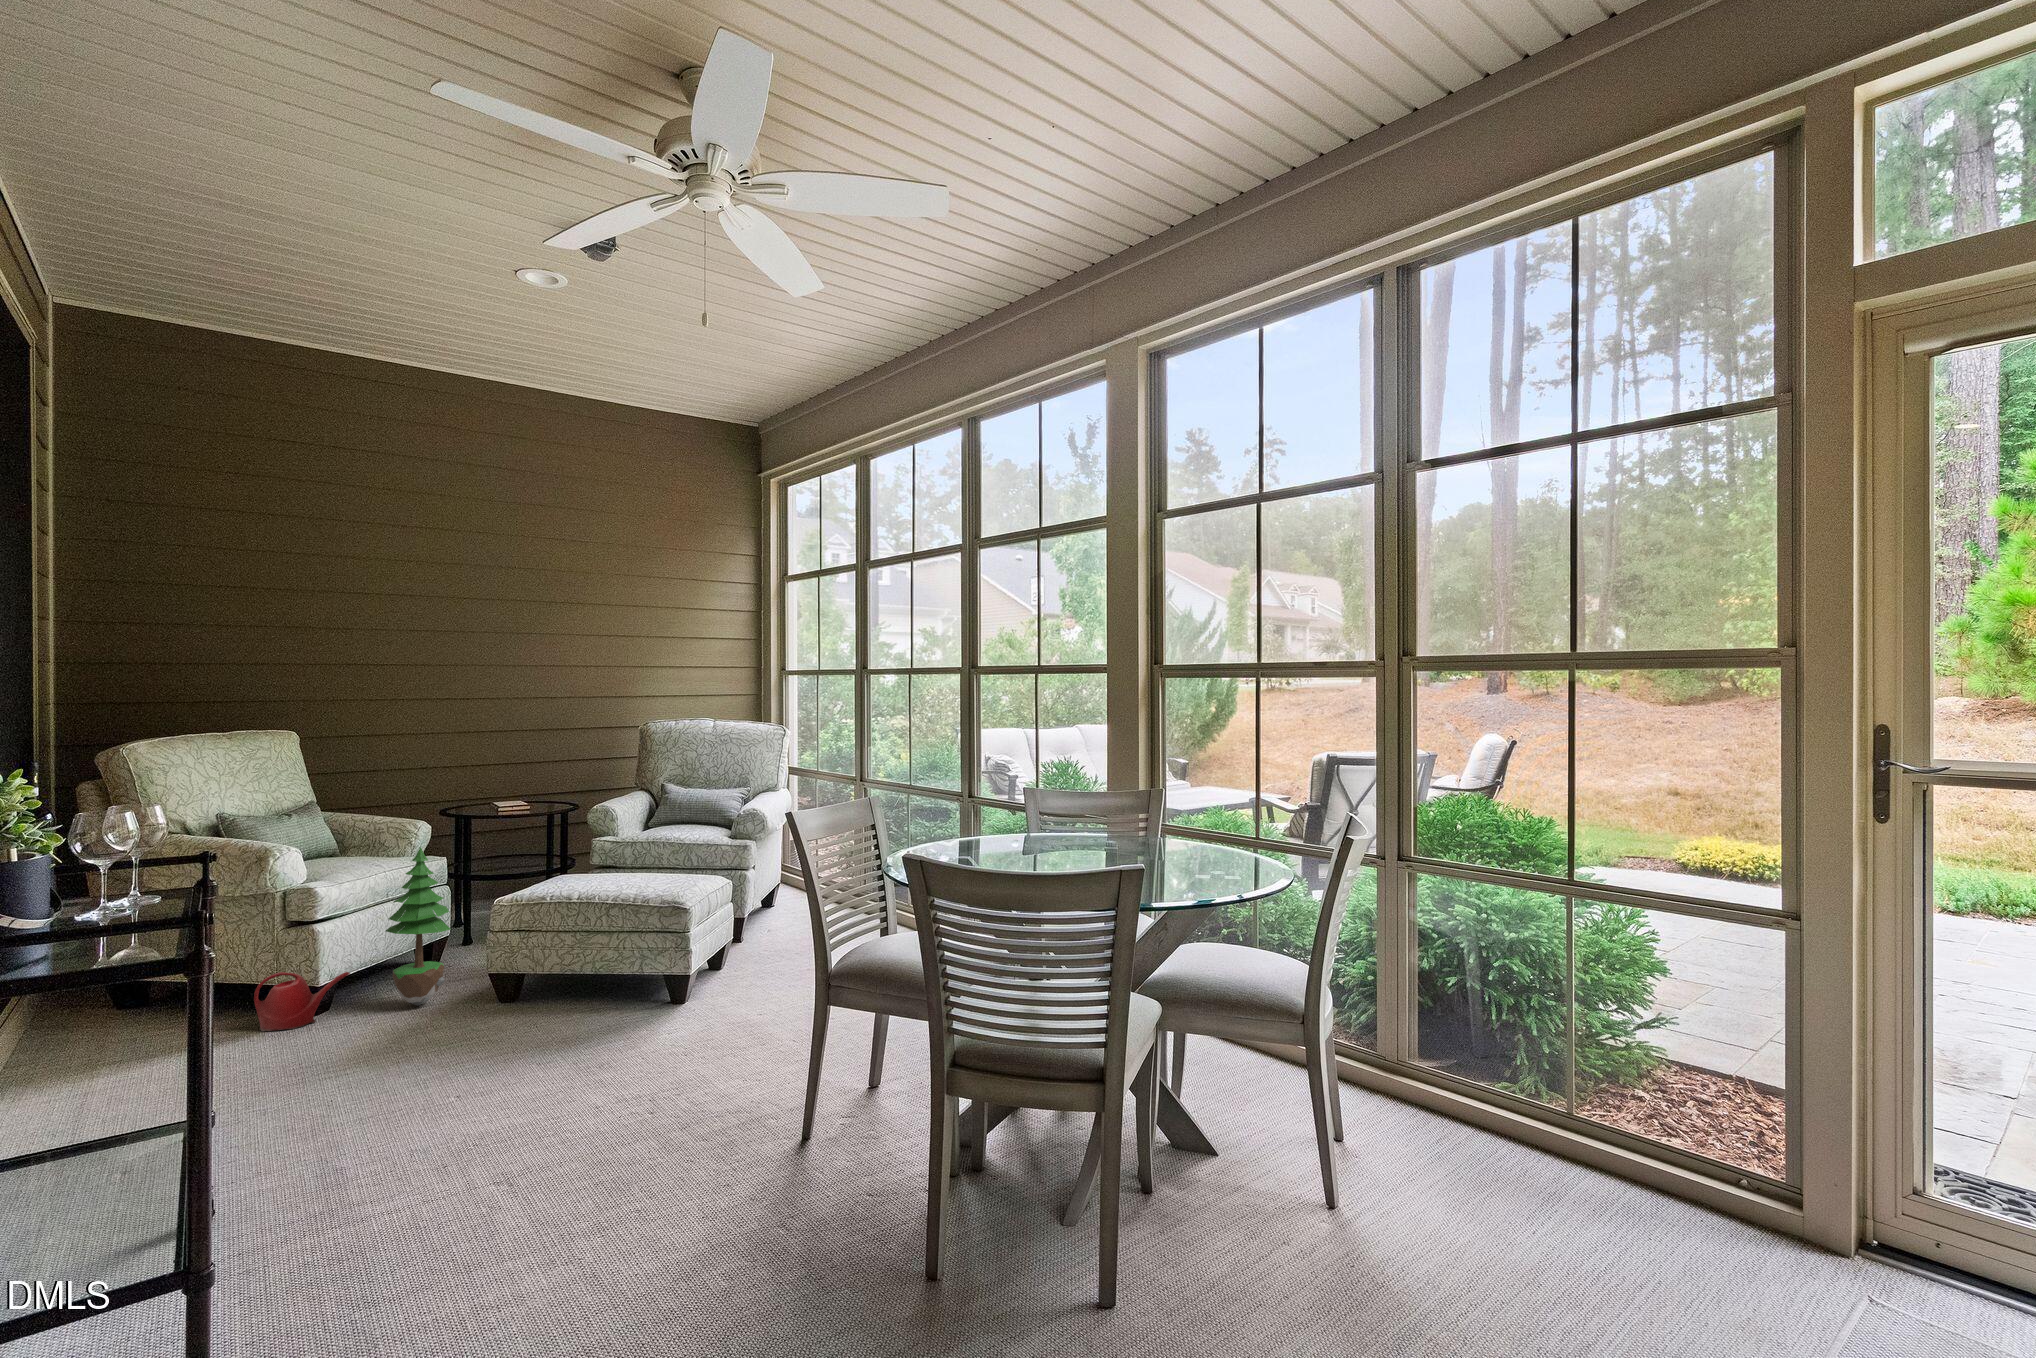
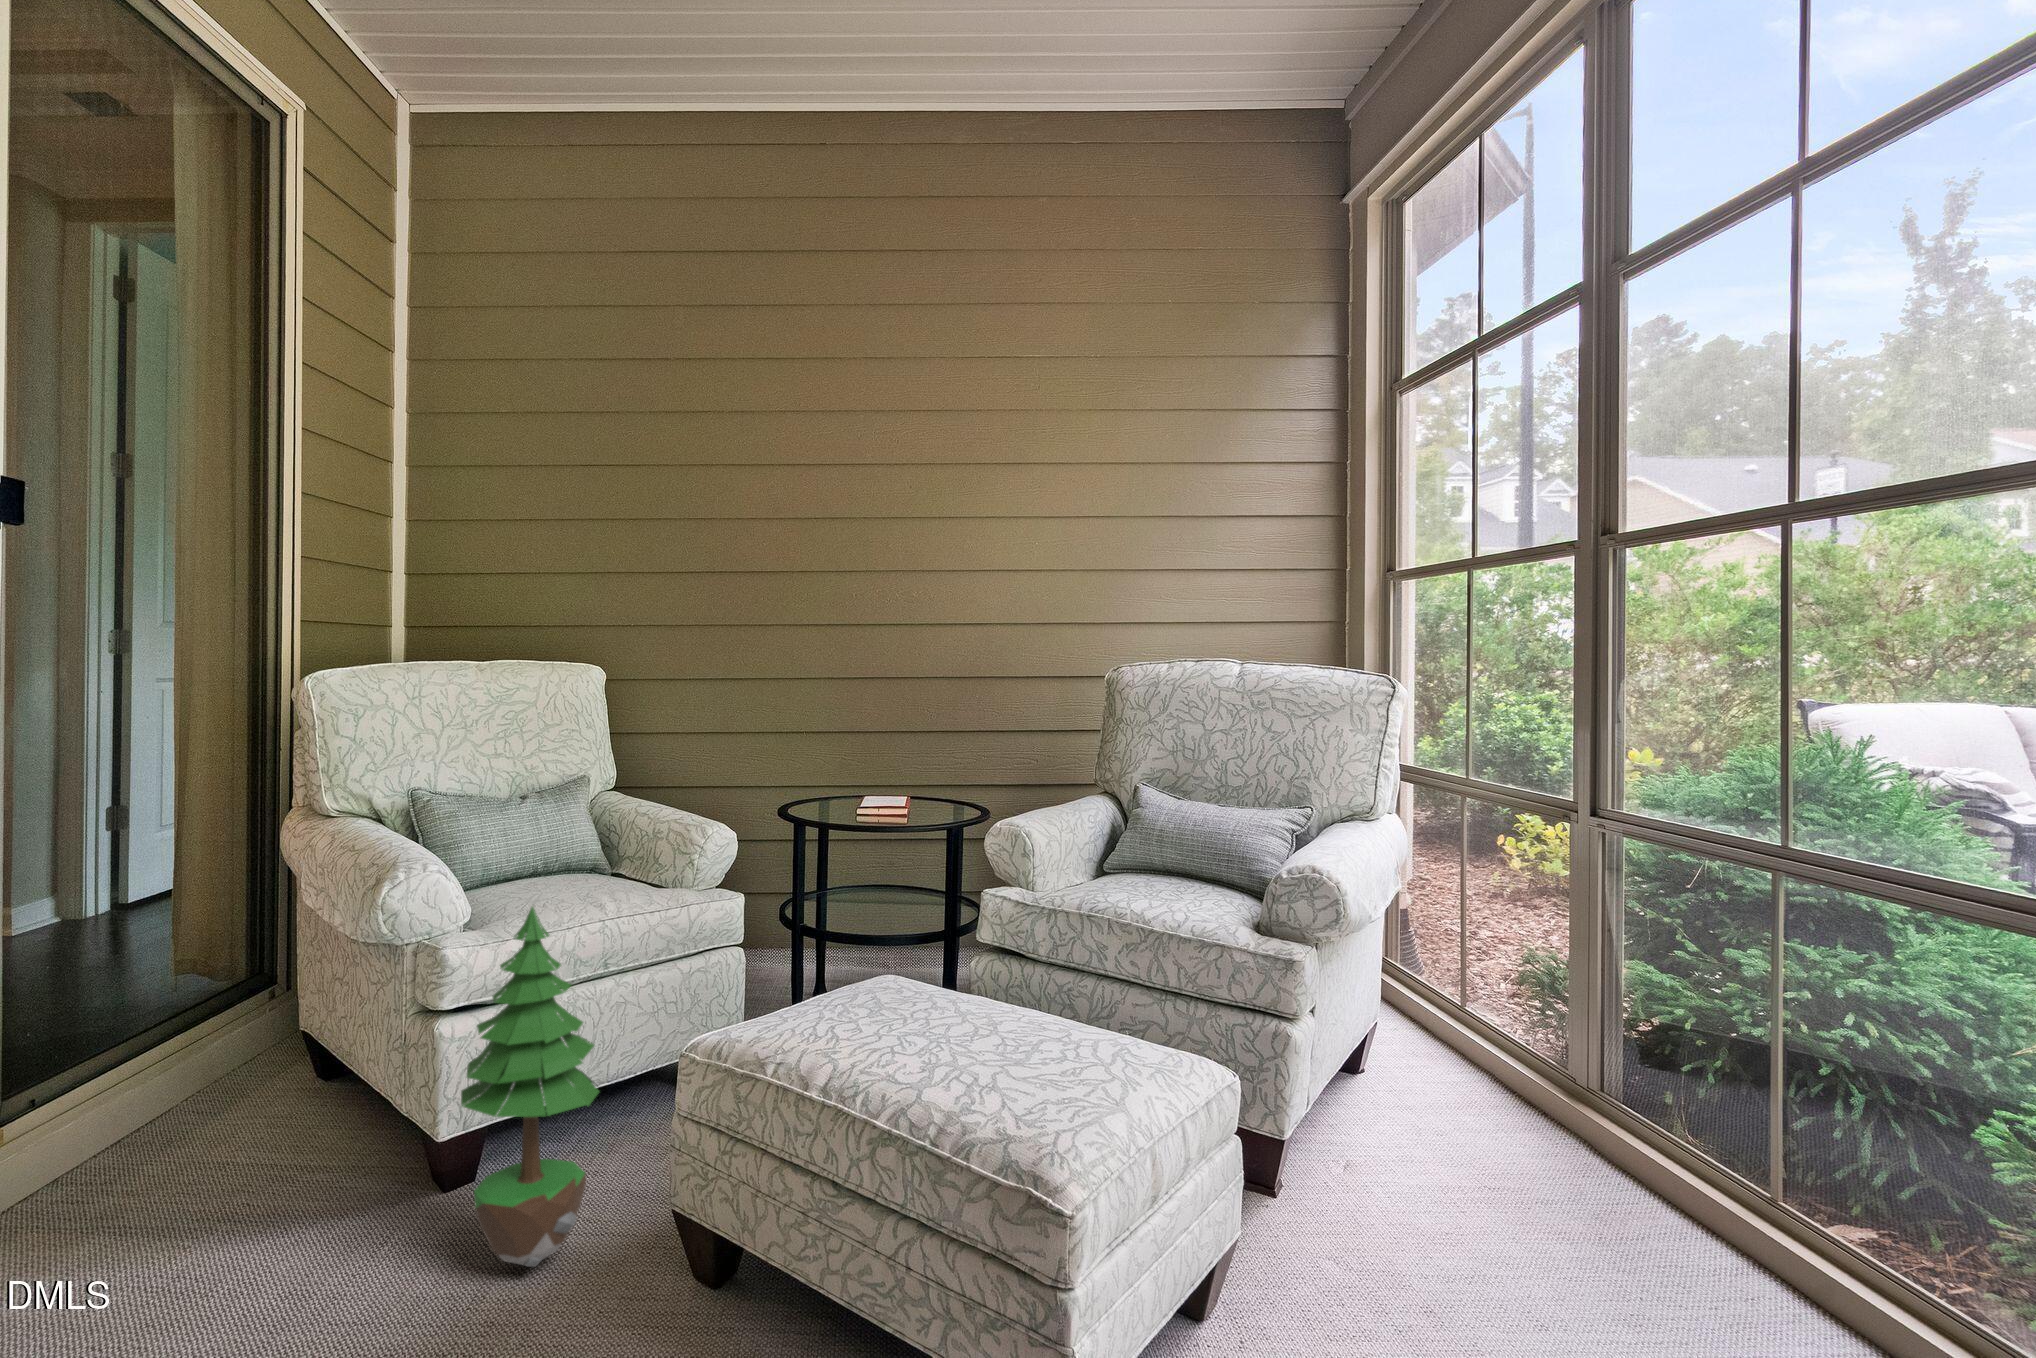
watering can: present [254,972,350,1031] -> none [223,1153,393,1290]

